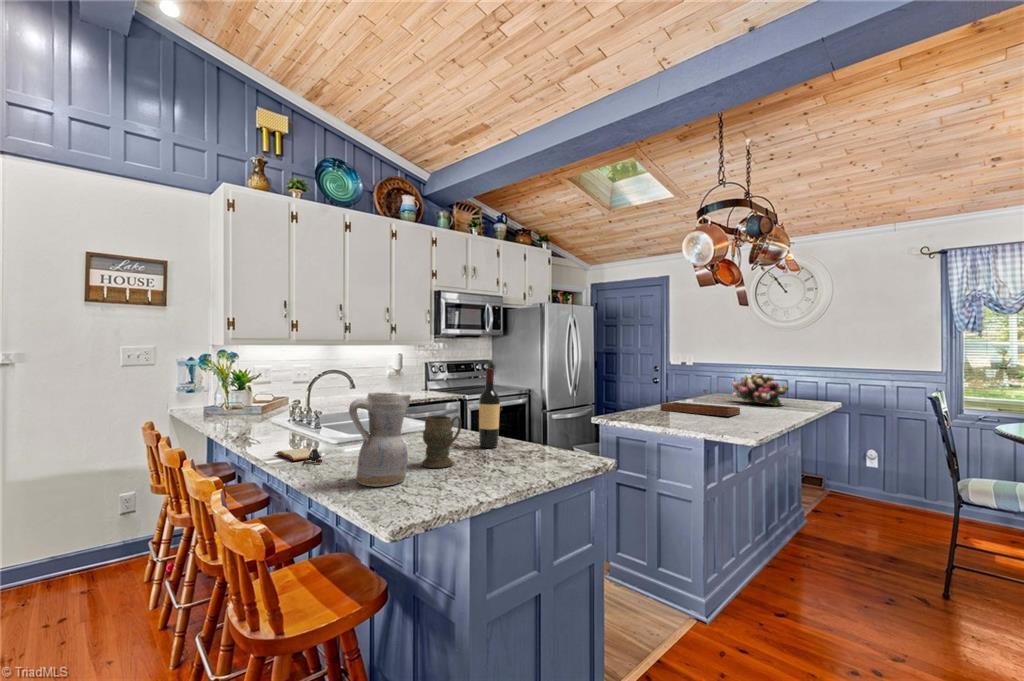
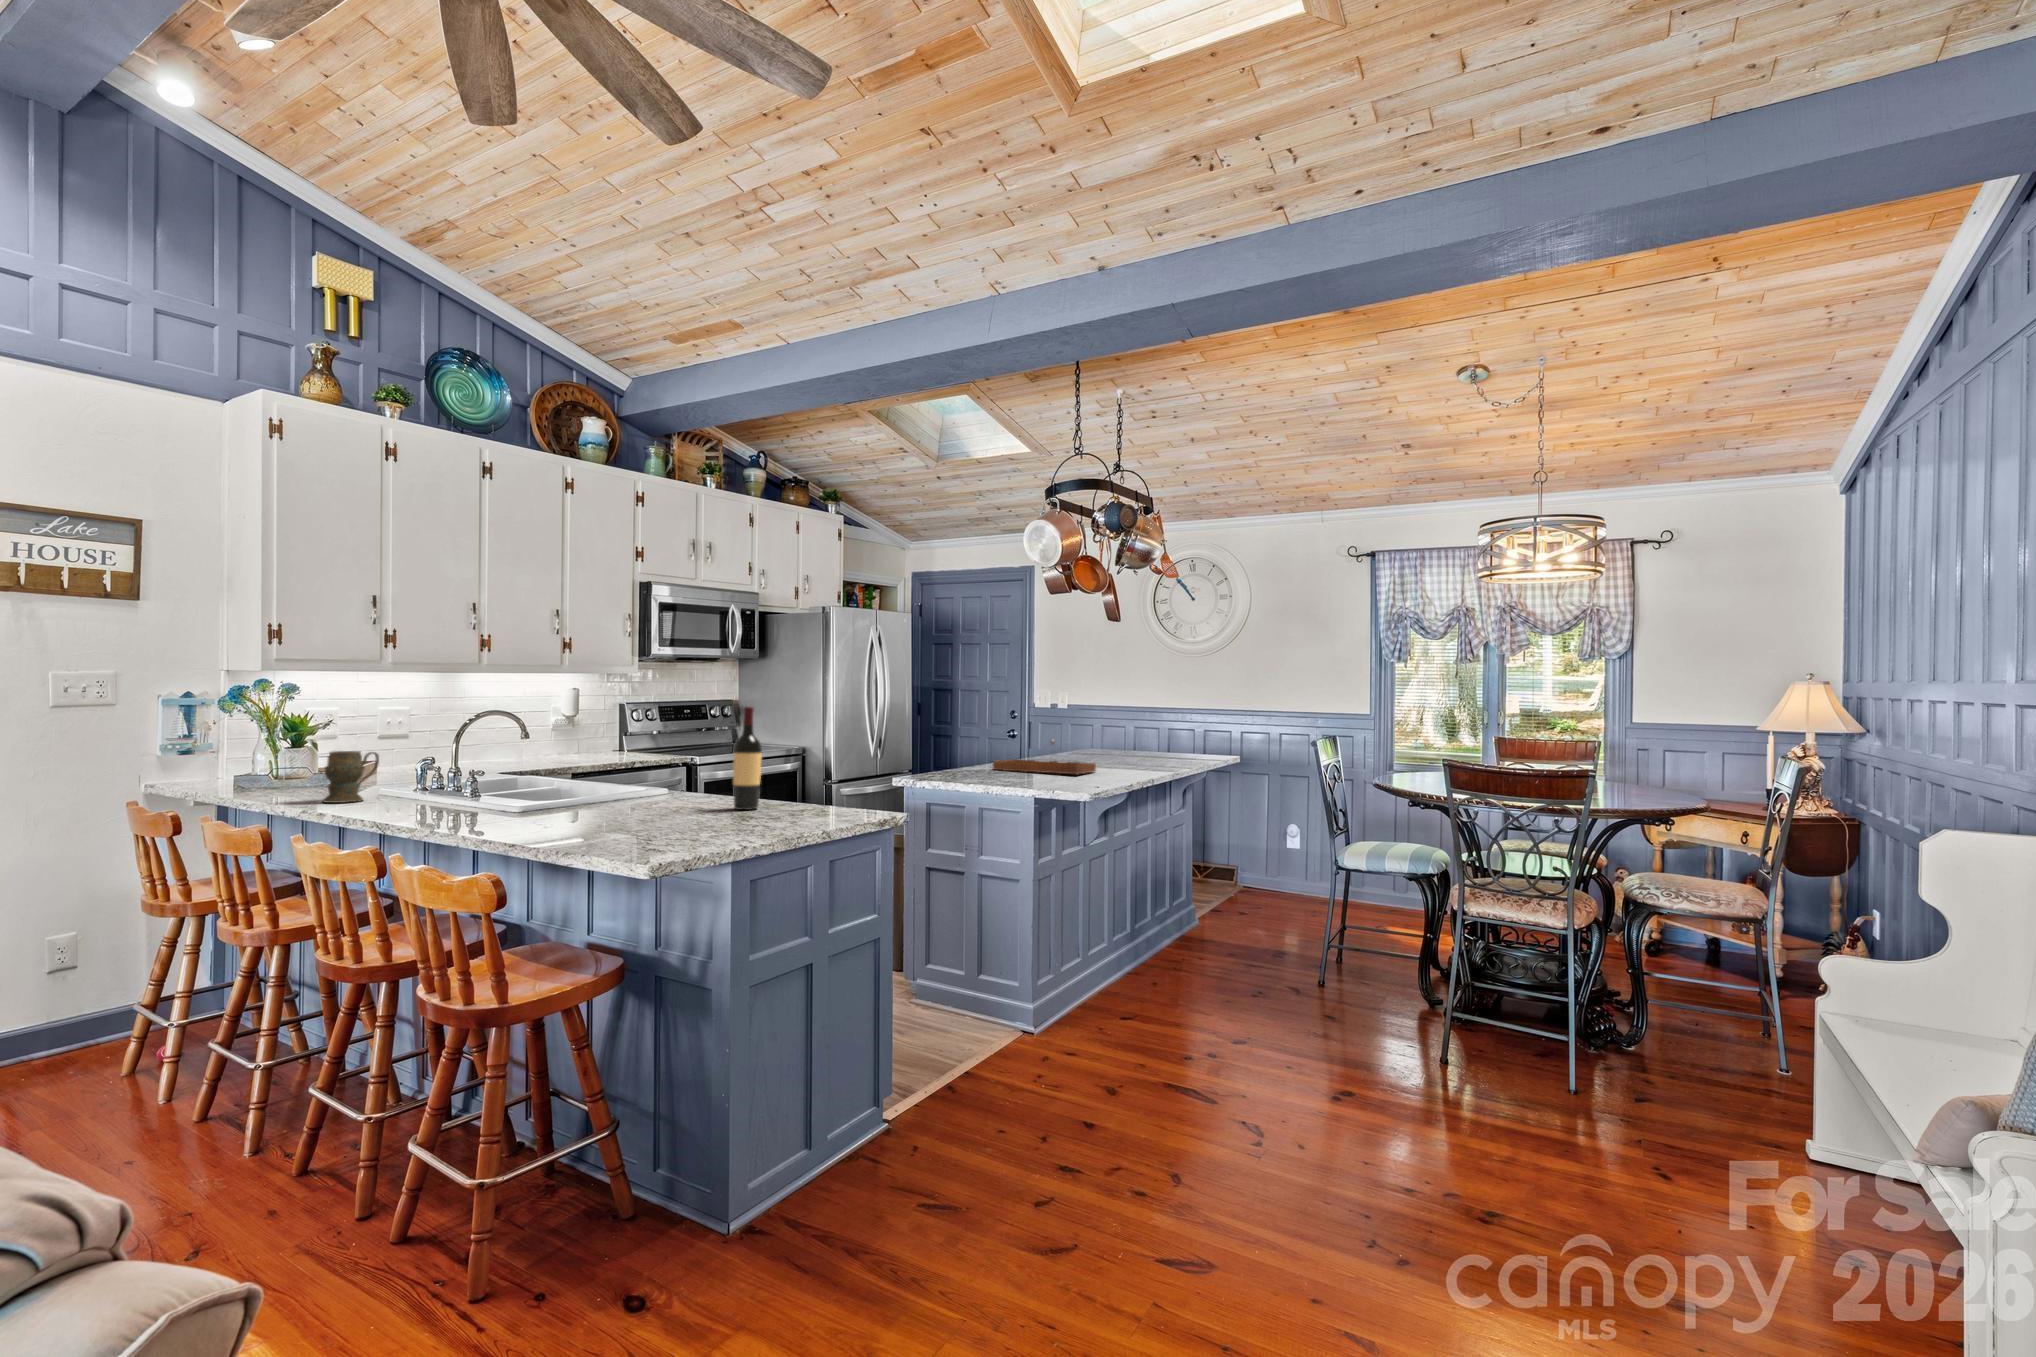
flower arrangement: present [732,373,788,406] -> none [1096,718,1169,763]
ceramic pitcher: present [349,392,411,486] -> none [581,733,656,841]
mug: present [421,416,462,468] -> present [323,751,379,803]
book: present [275,448,322,464] -> none [443,811,524,830]

